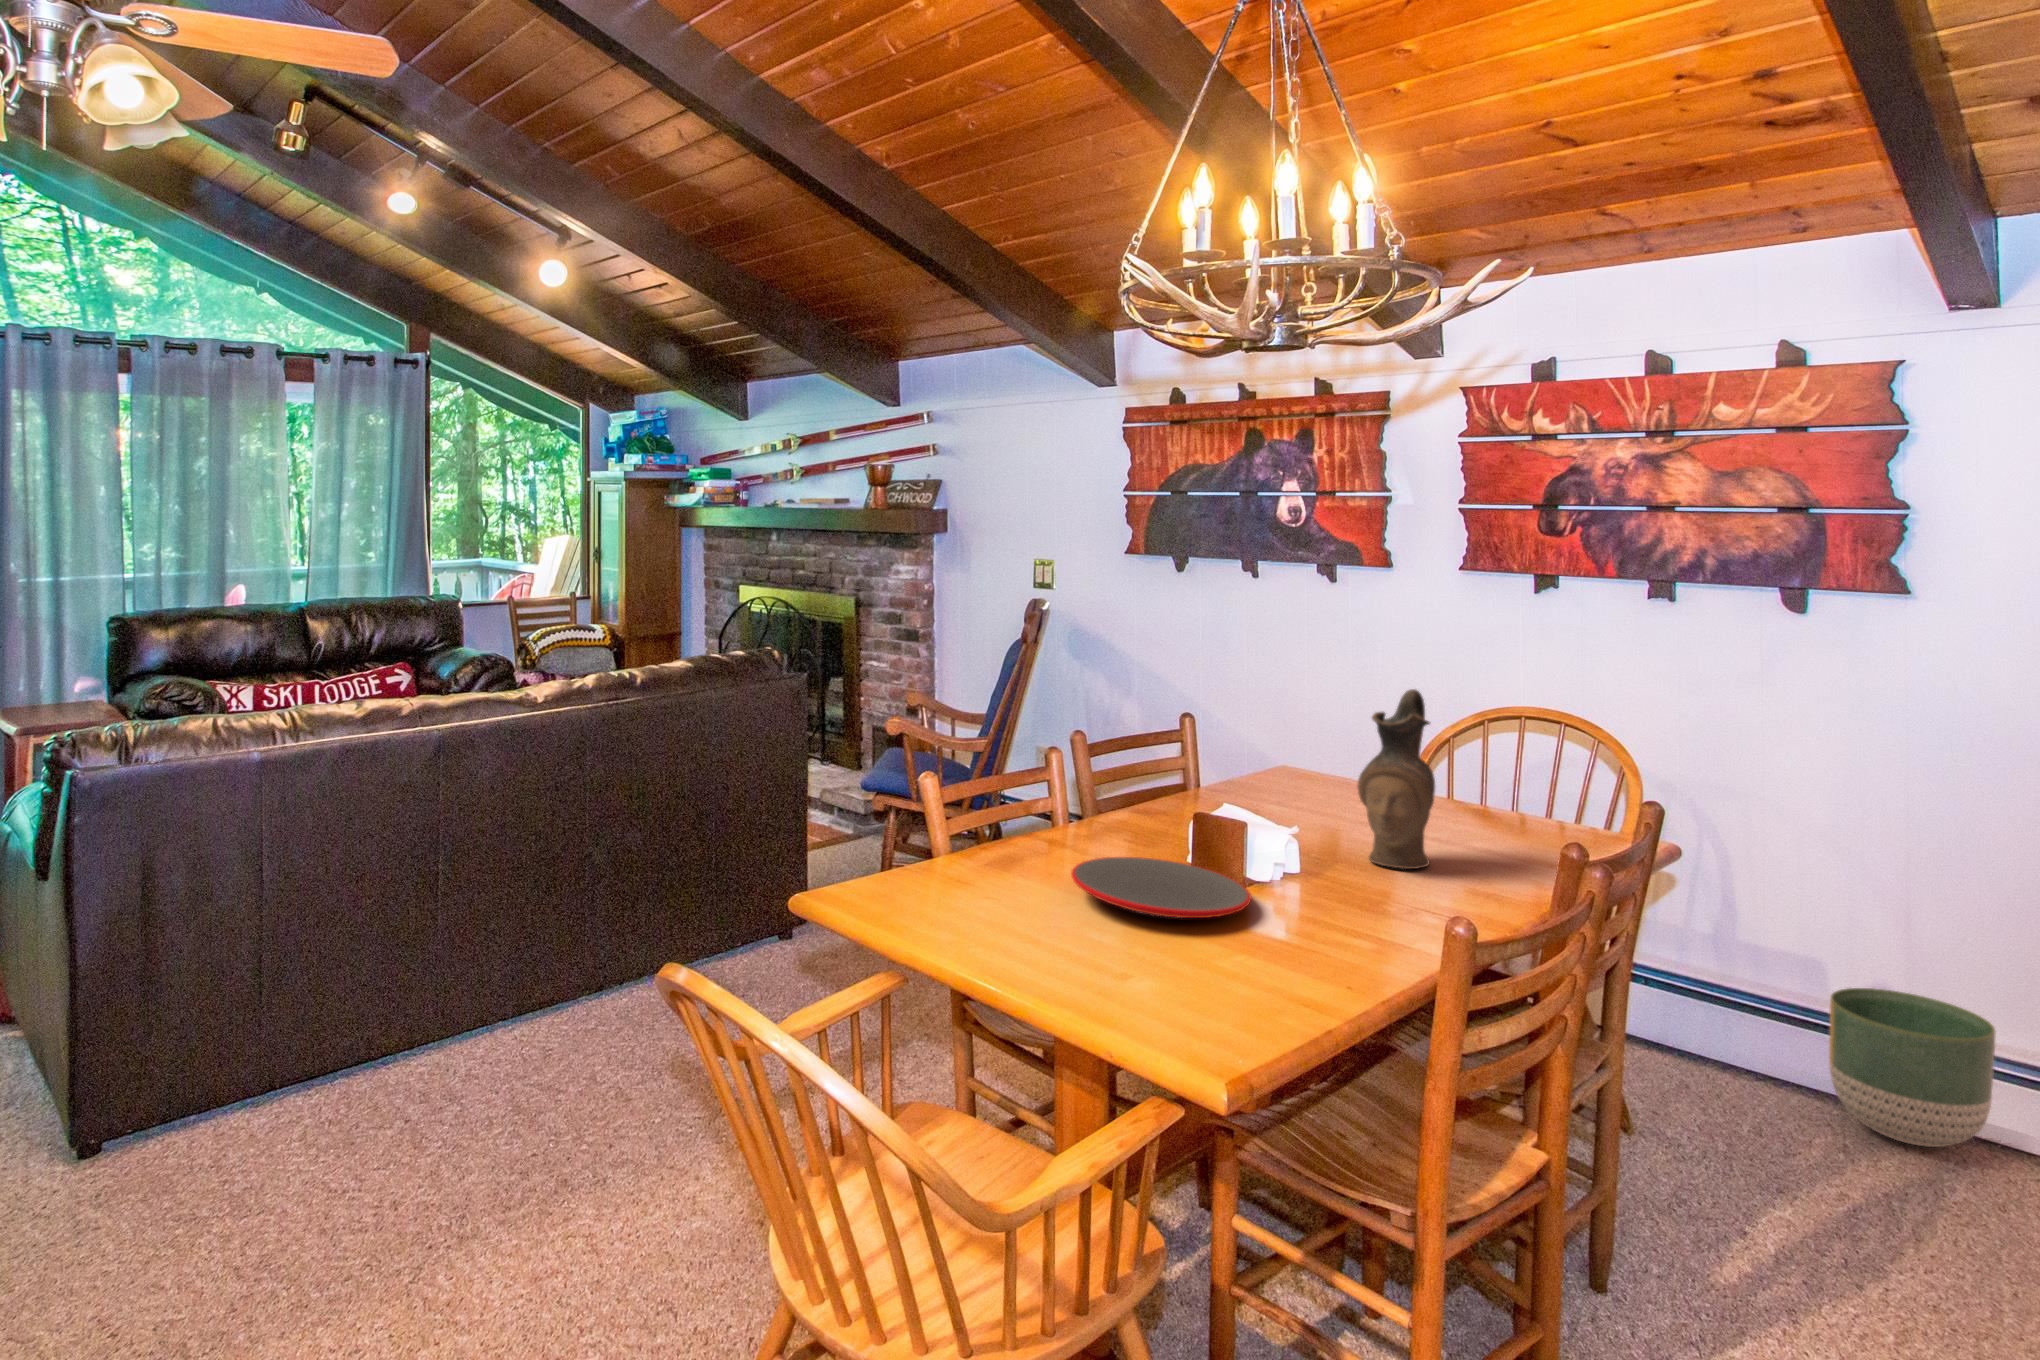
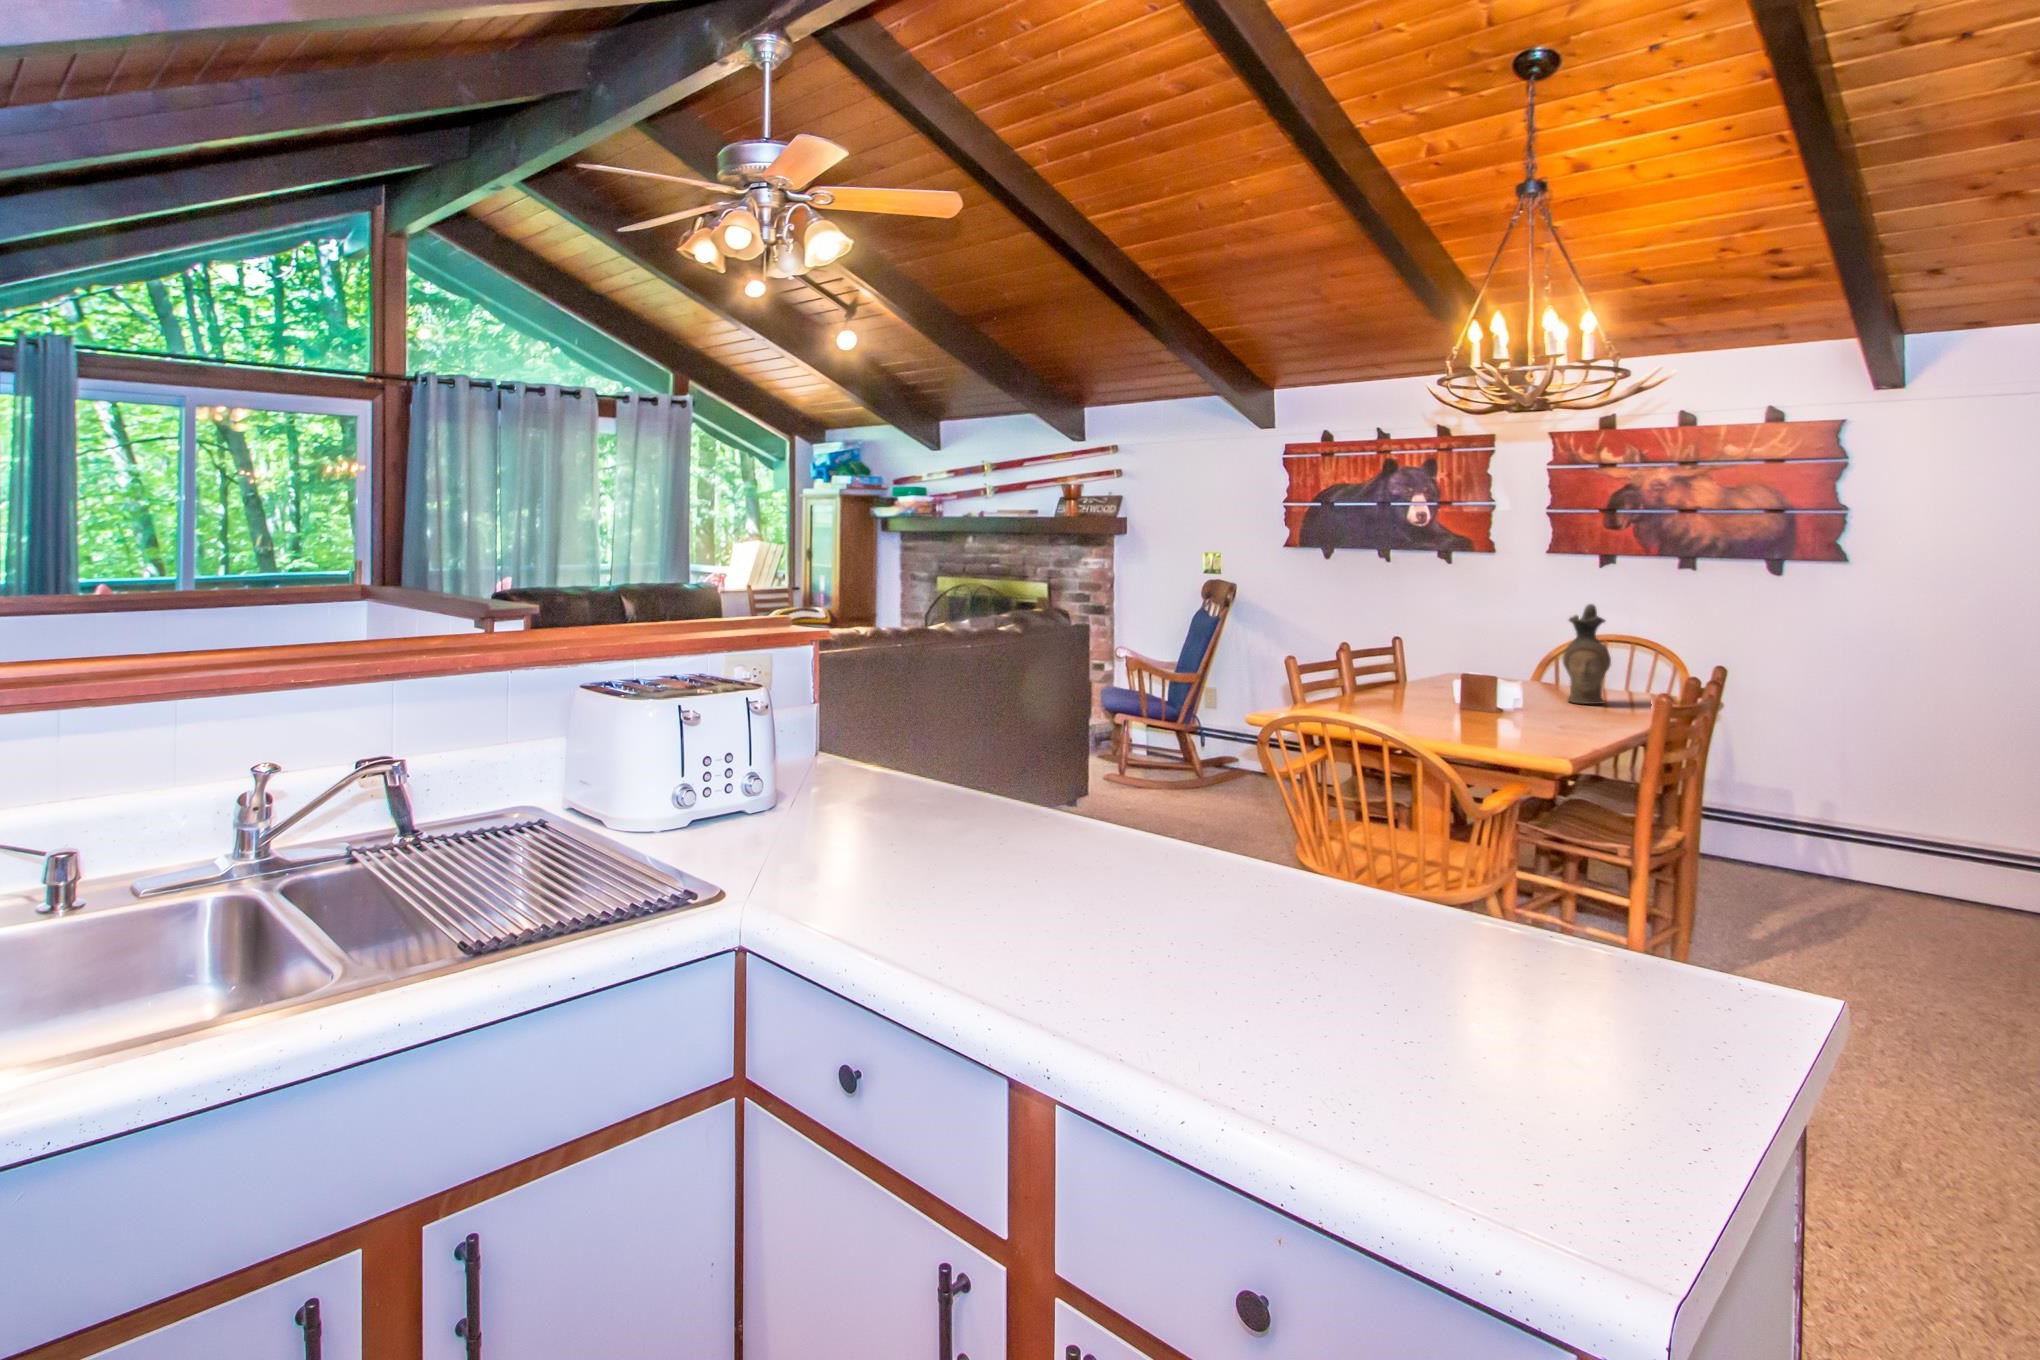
plate: present [1071,857,1251,918] -> none [1417,696,1529,717]
planter: present [1829,988,1996,1147] -> none [1807,808,1909,897]

